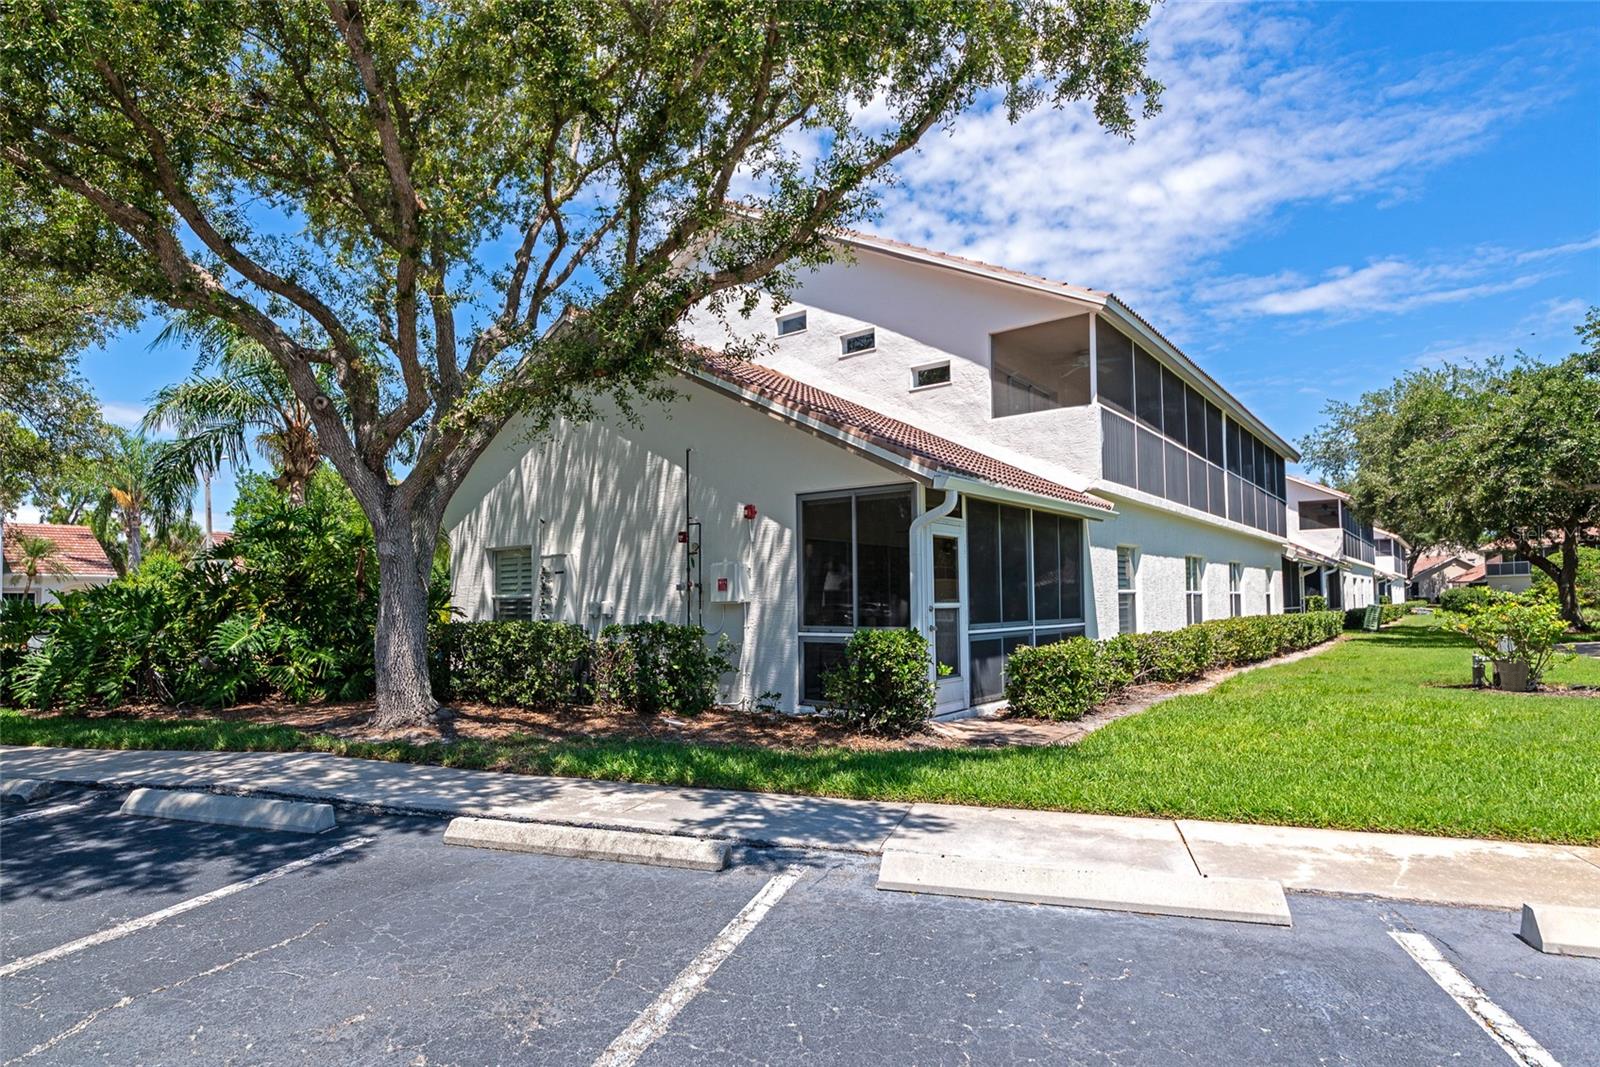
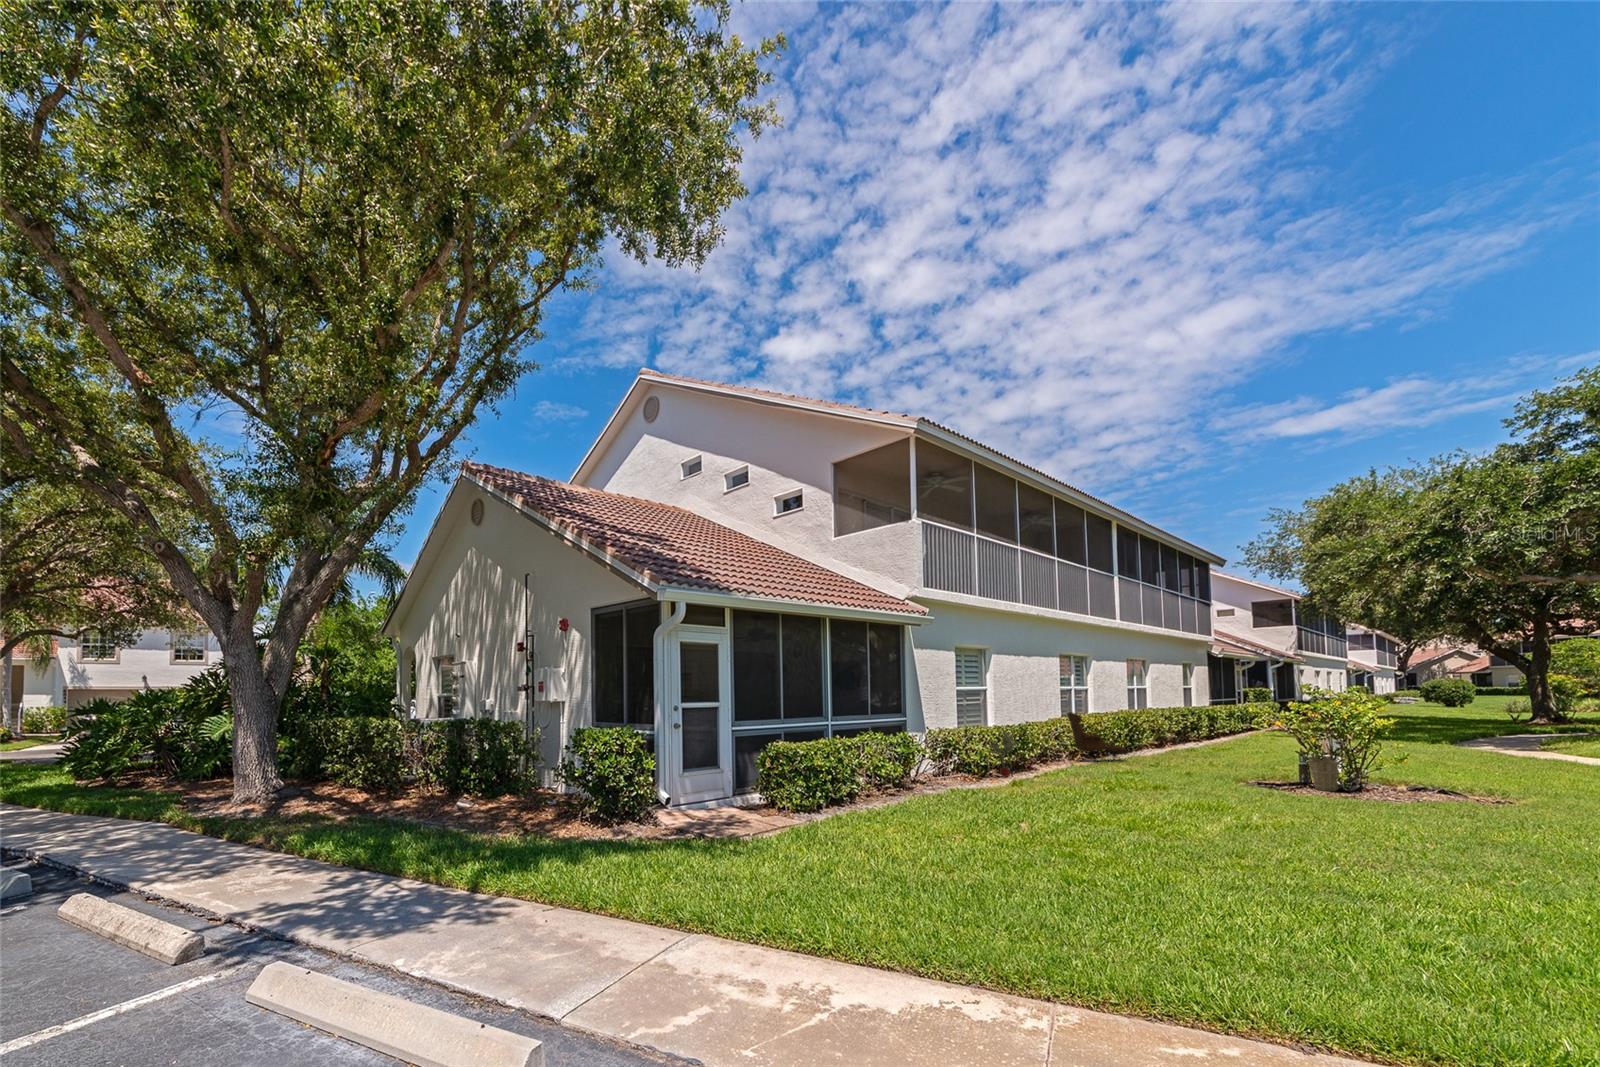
lounge chair: none [1203,618,1268,672] -> present [1067,712,1128,762]
potted tree: none [1157,632,1185,684] -> present [991,731,1016,777]

